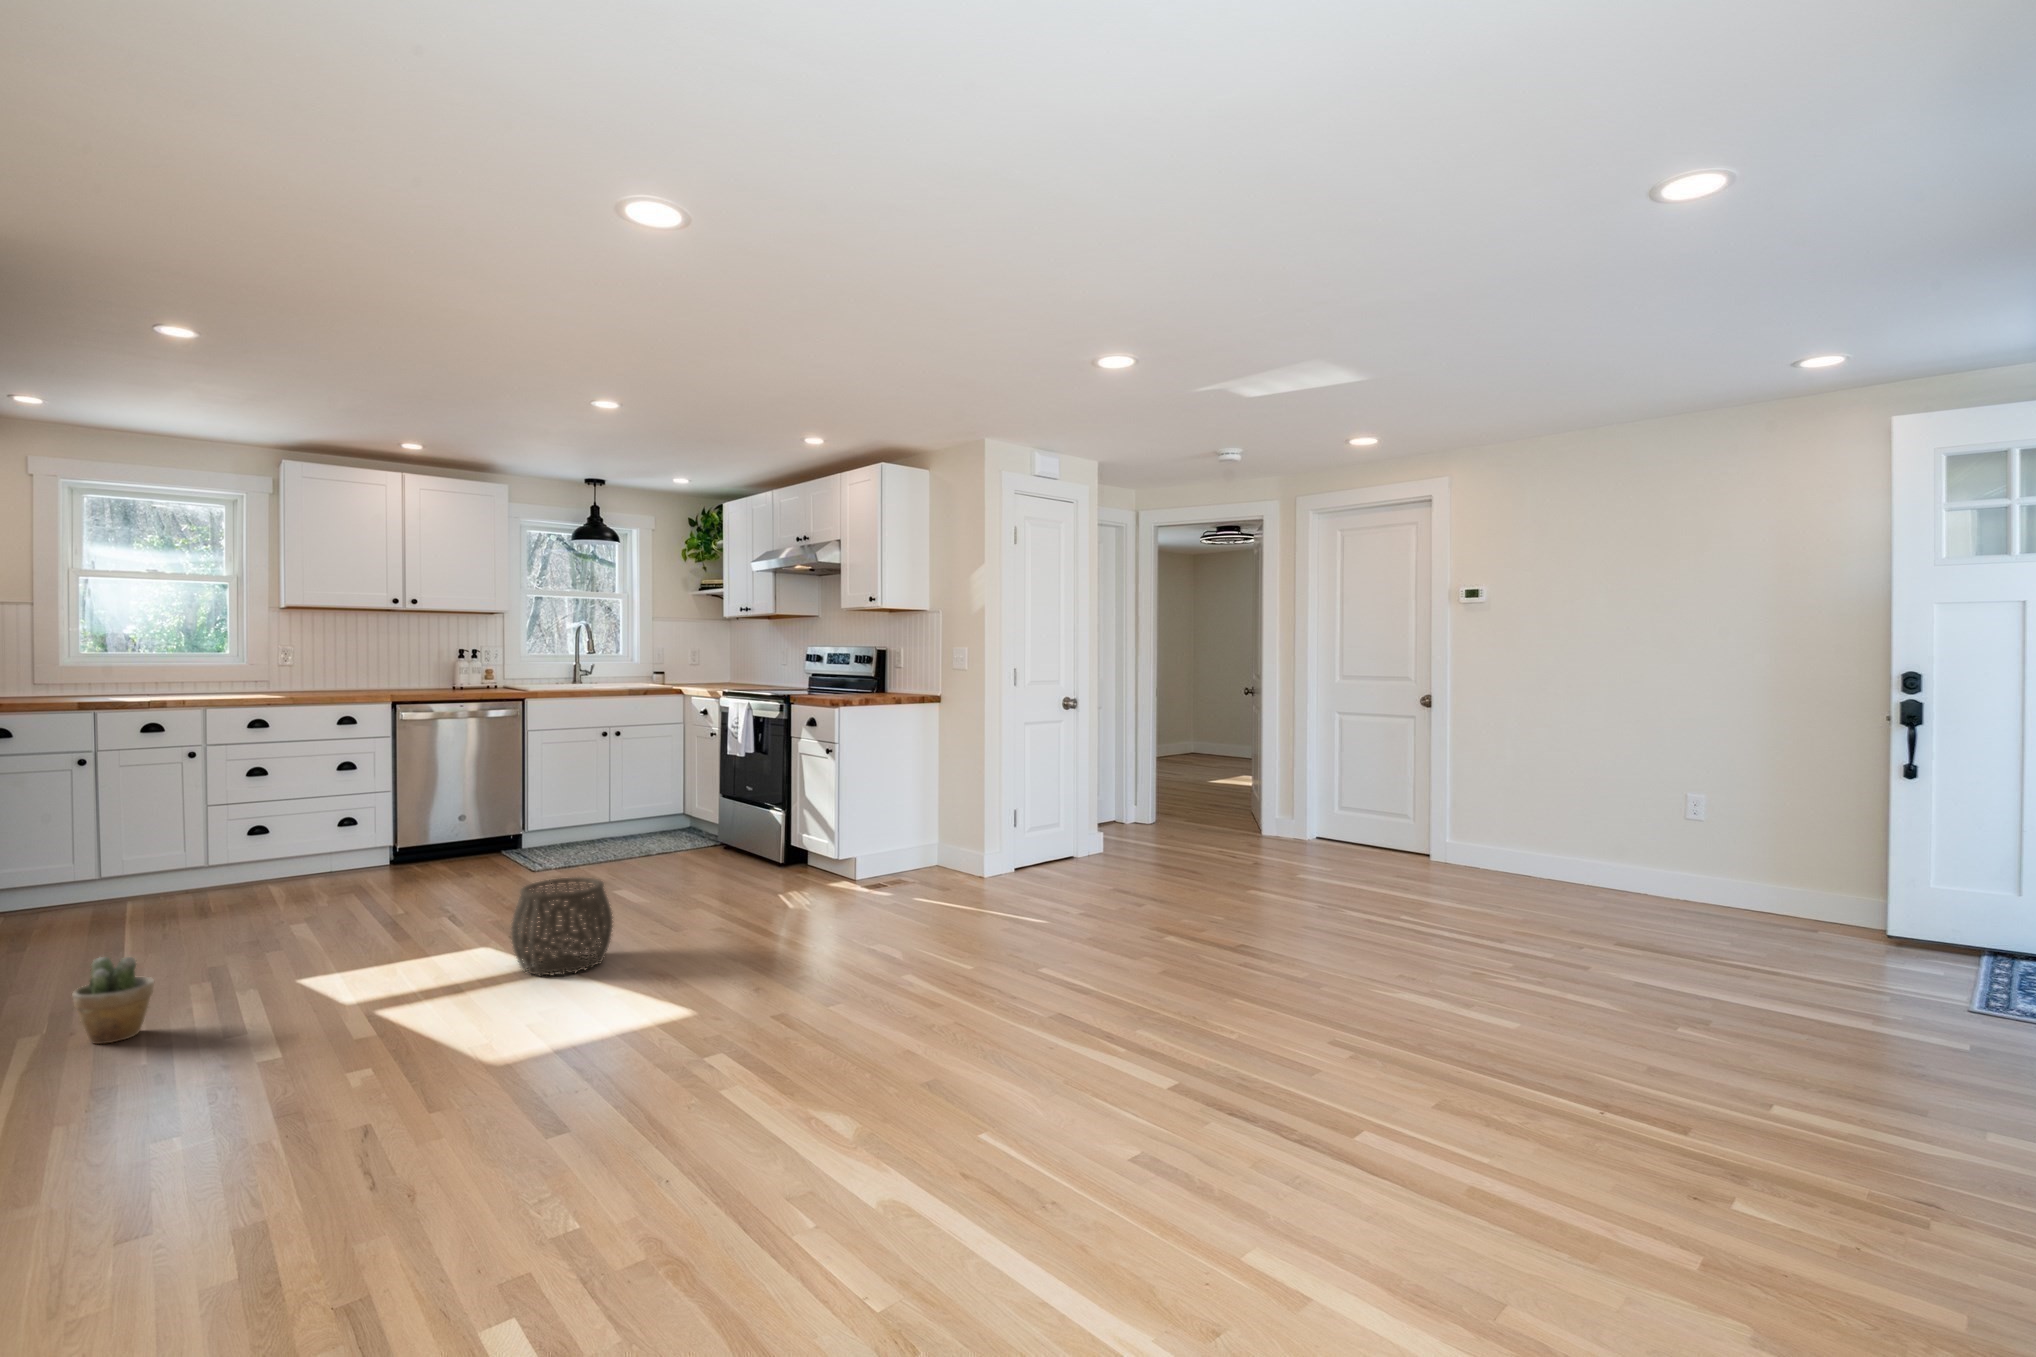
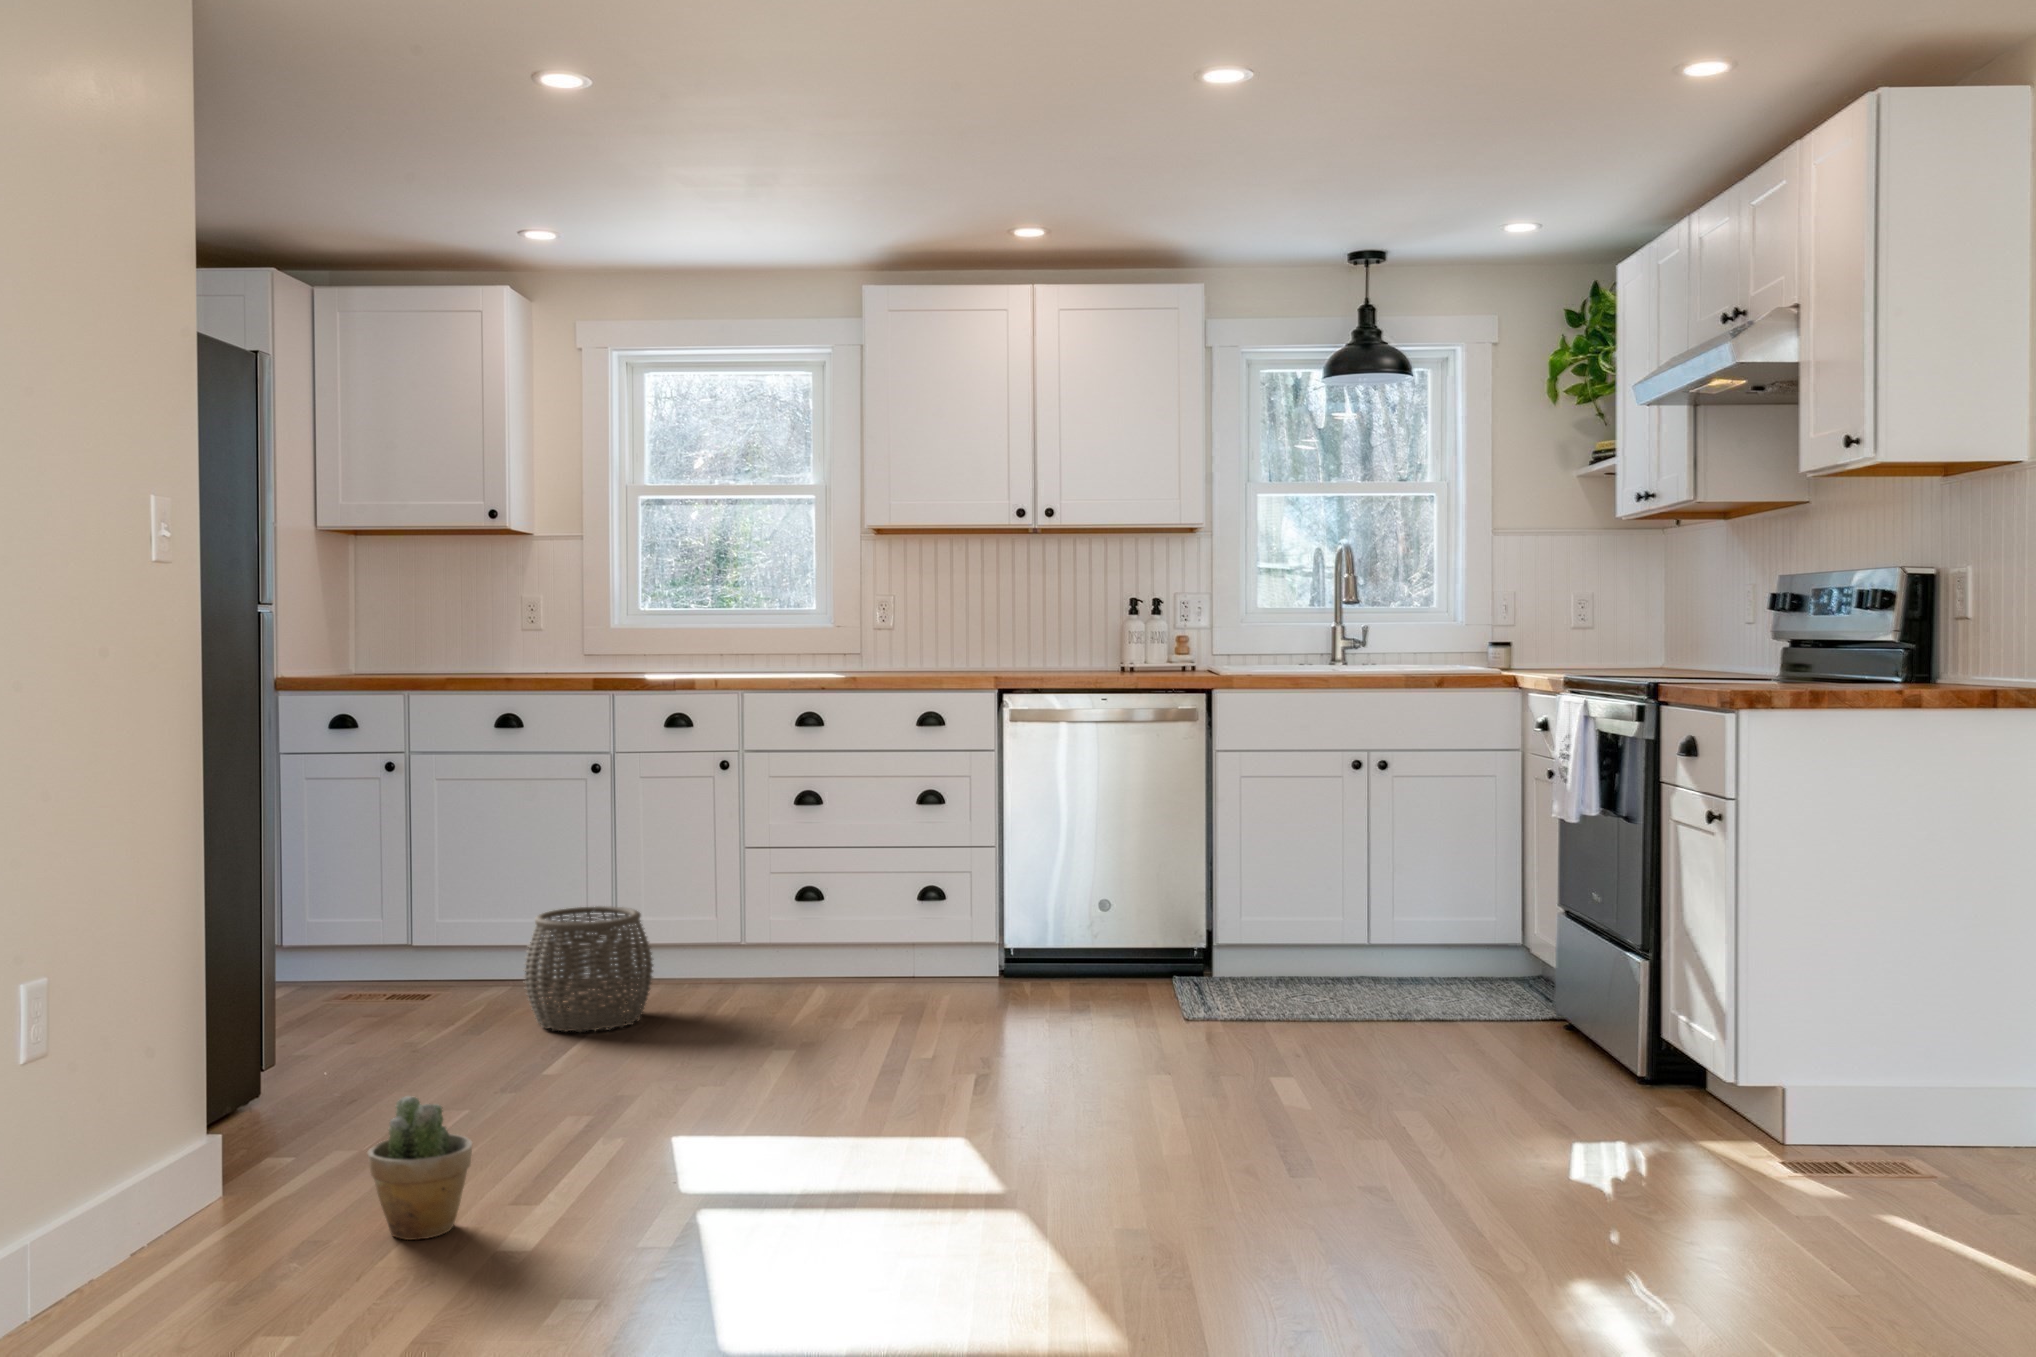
woven basket: present [511,878,613,976] -> present [524,906,653,1032]

